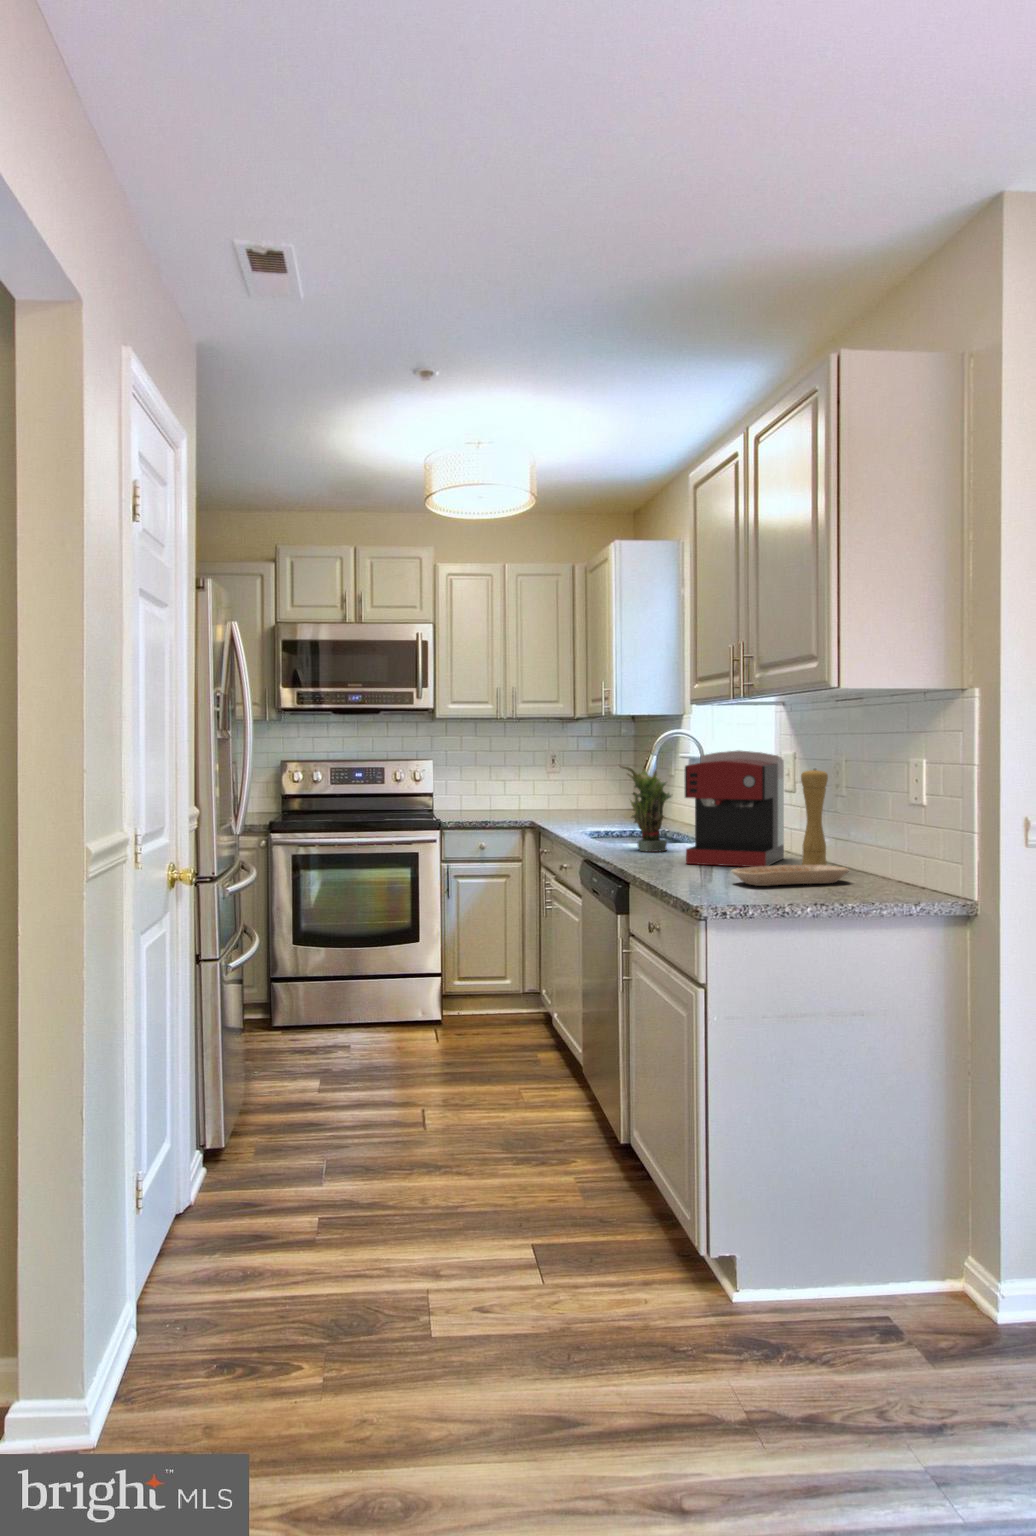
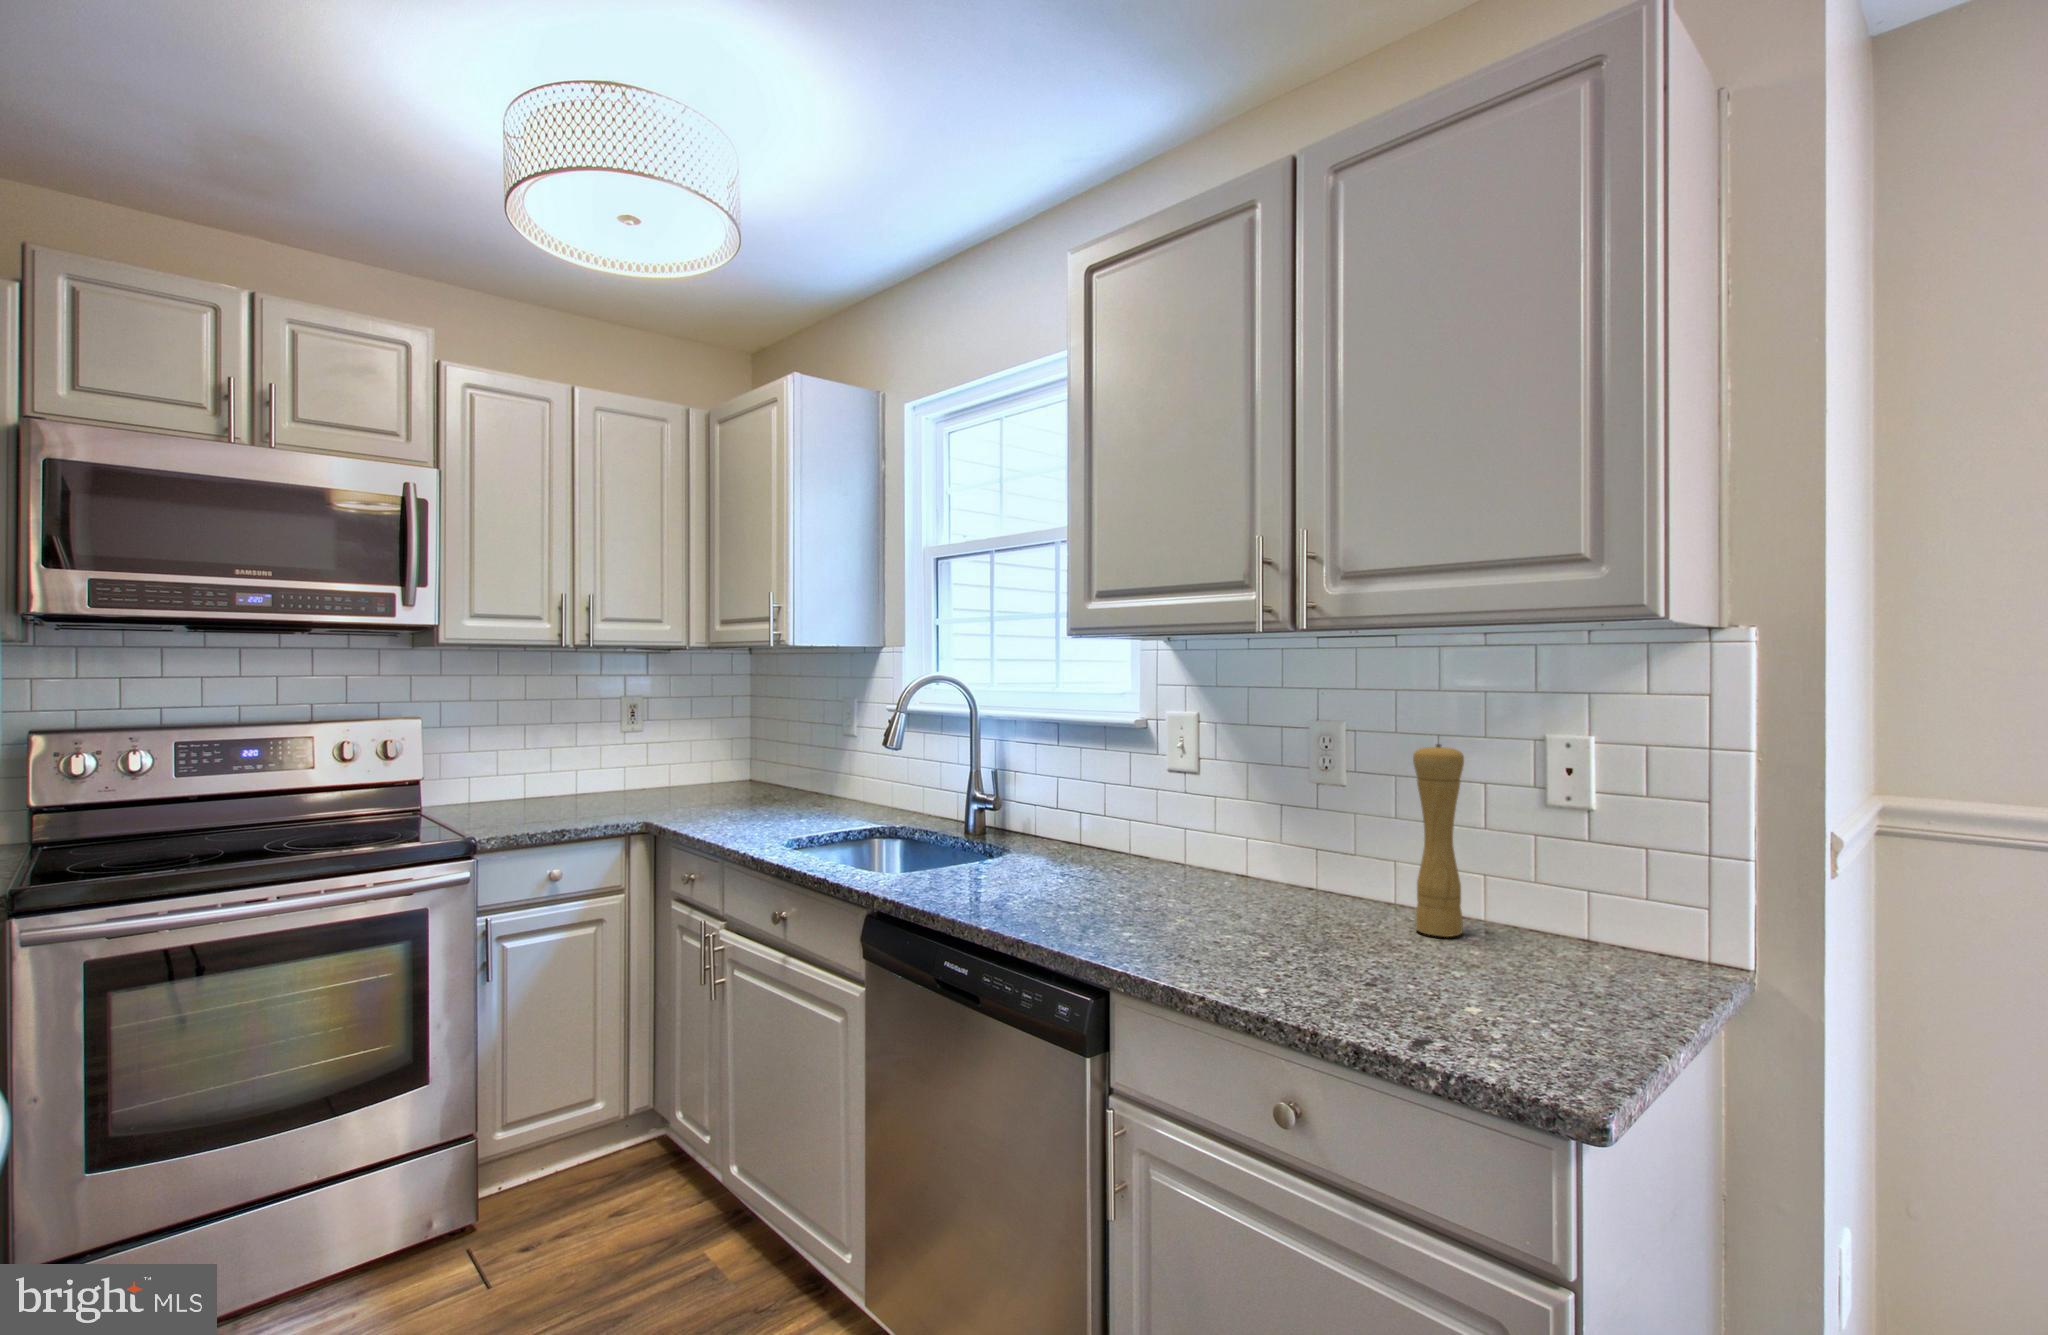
coffee maker: present [685,750,784,867] -> none [1145,708,1341,936]
potted plant: present [620,766,672,852] -> none [970,736,1055,898]
tray: present [732,865,849,886] -> none [1465,931,1619,1017]

